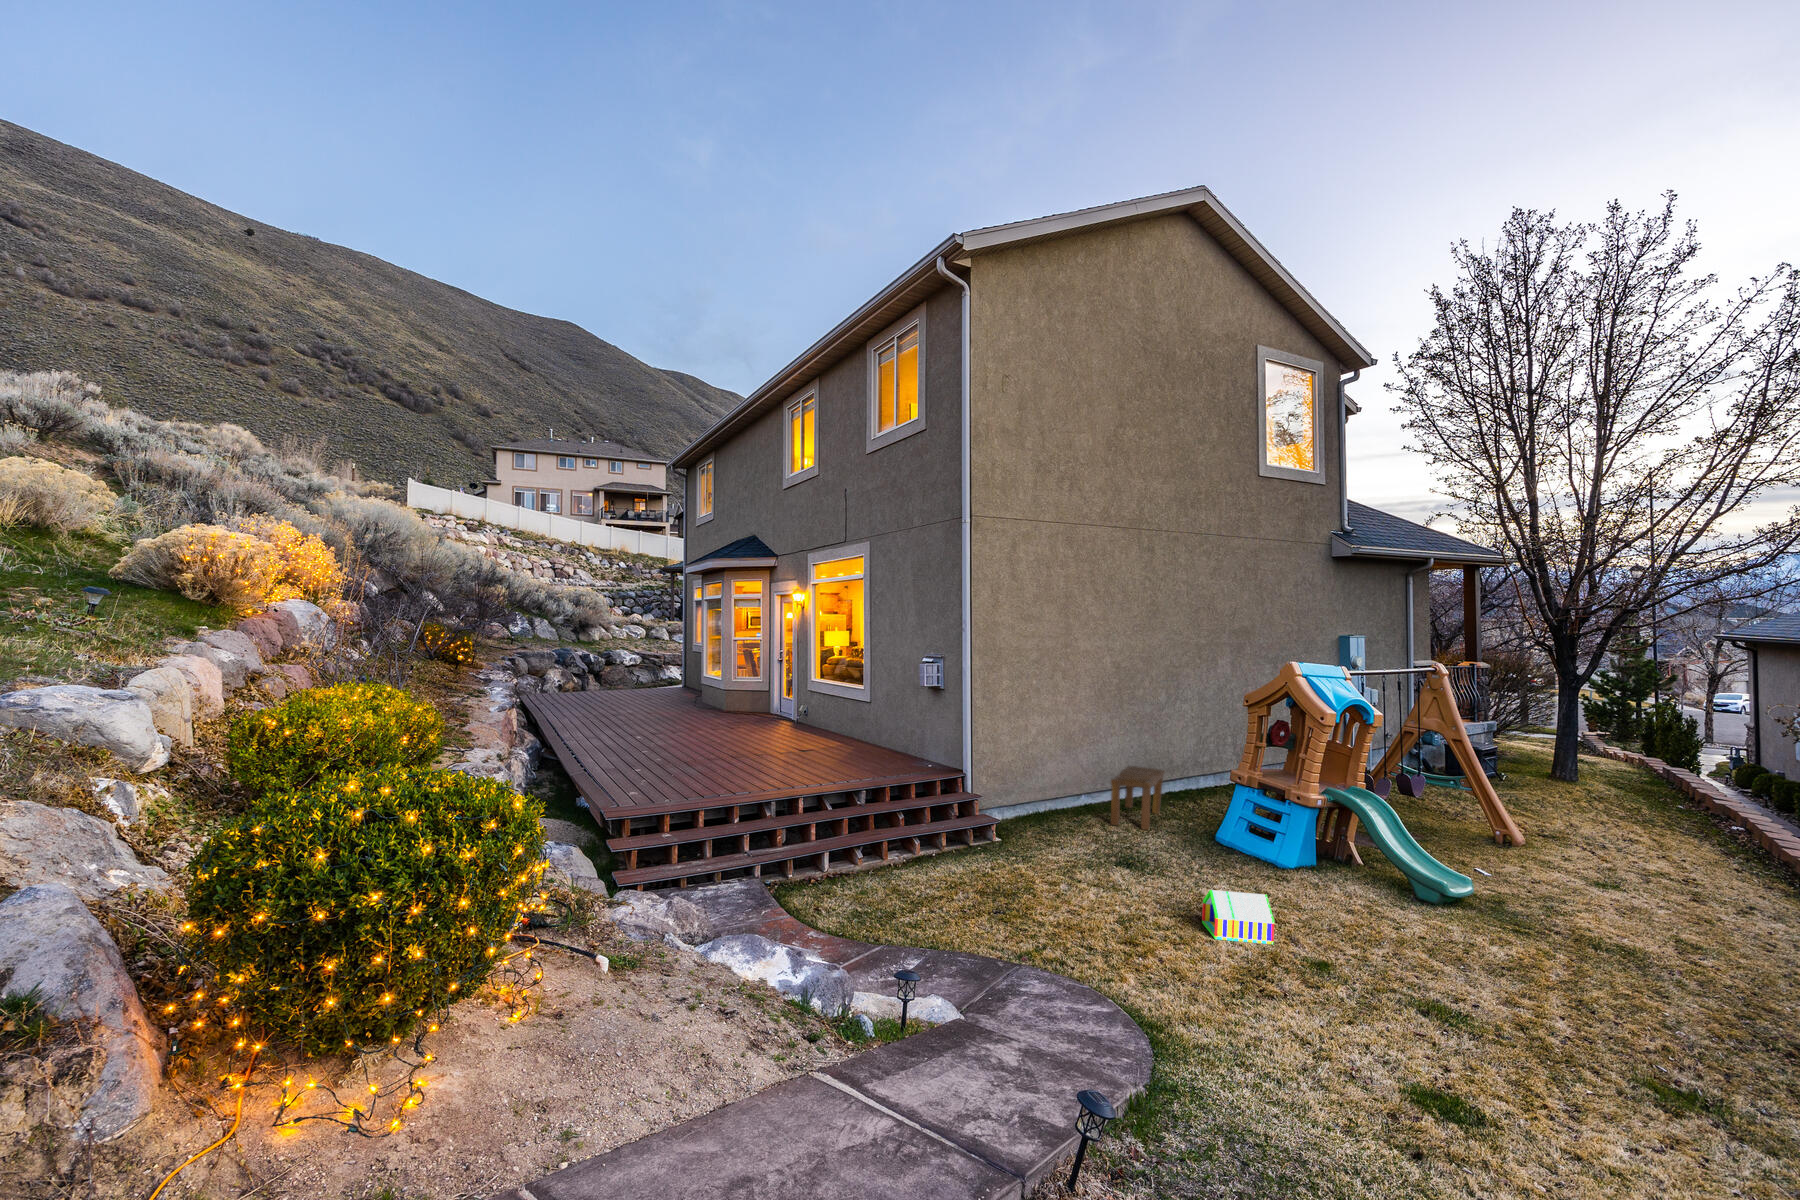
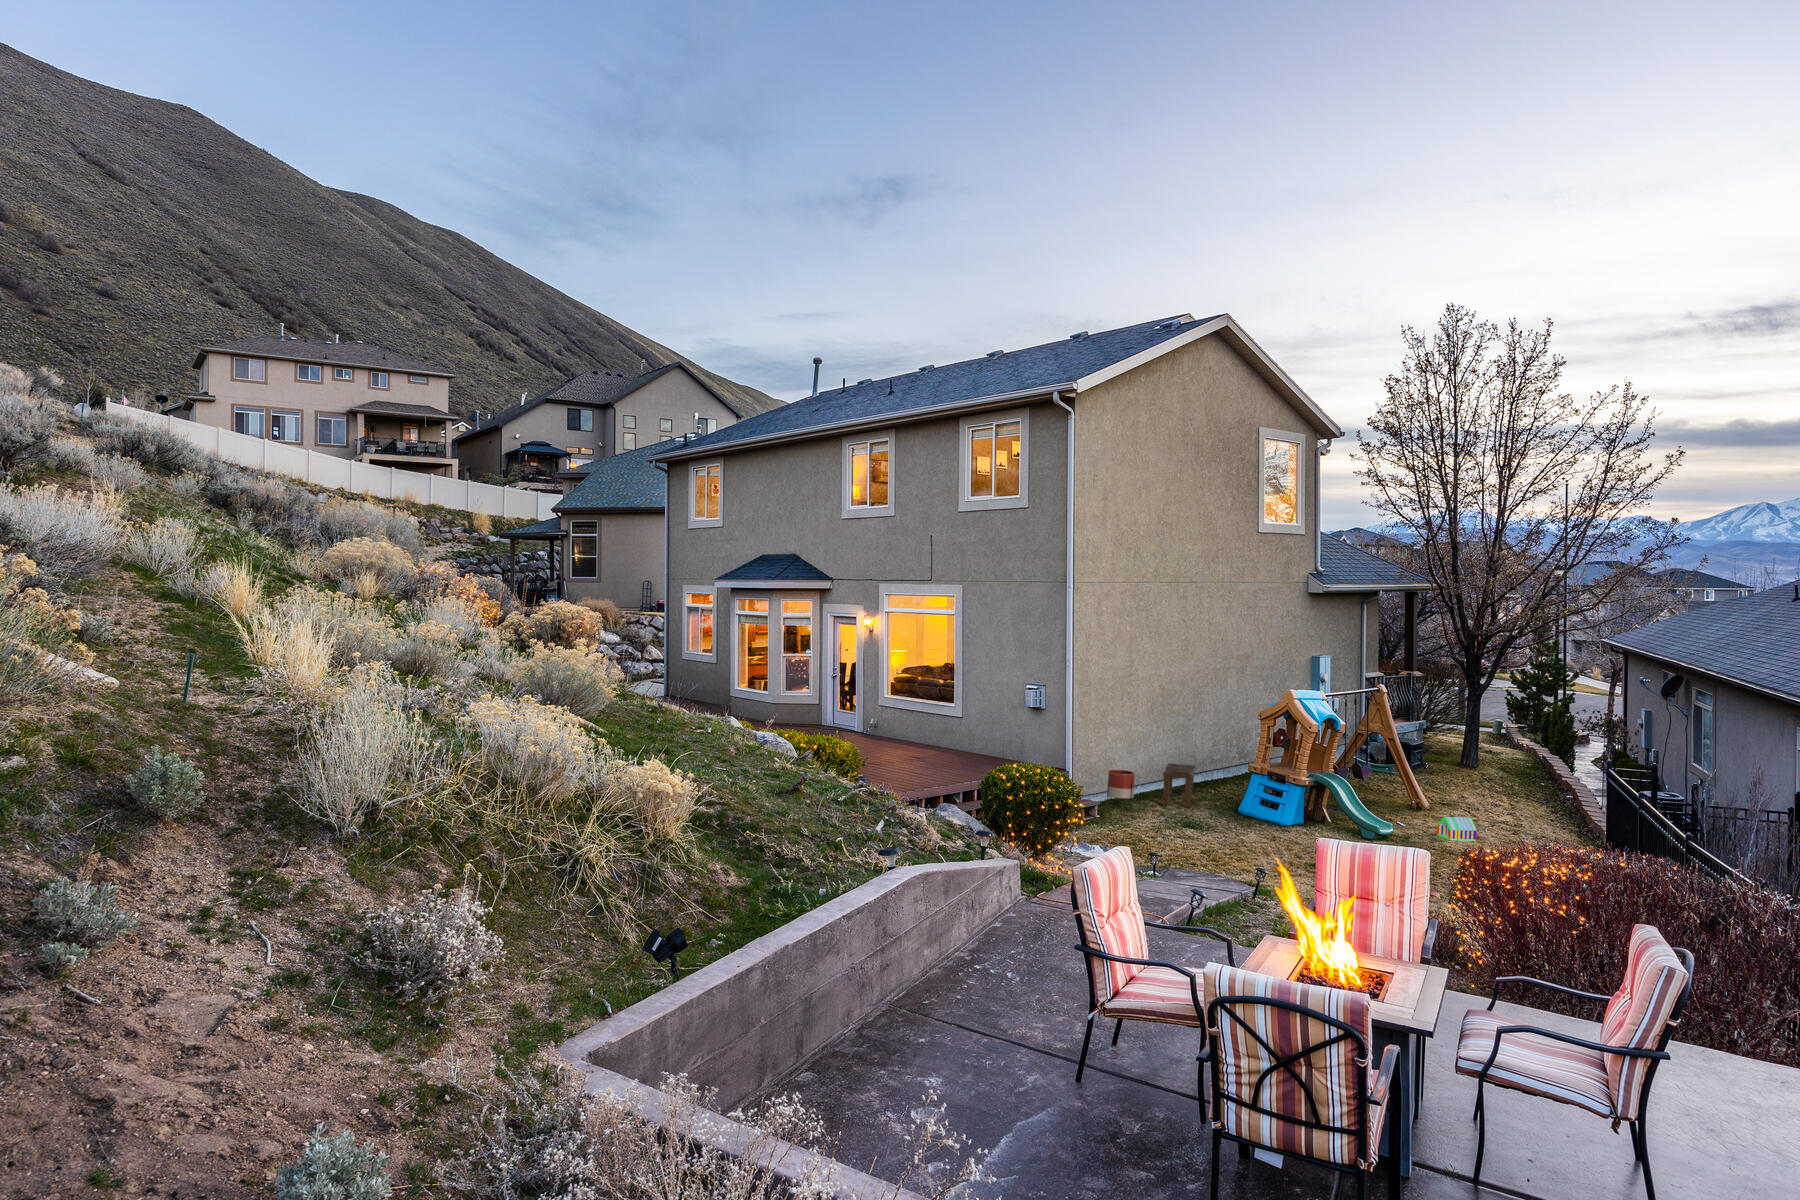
planter: none [1027,772,1067,829] -> present [1107,770,1135,809]
toy house: present [1202,890,1274,944] -> present [1437,817,1477,841]

